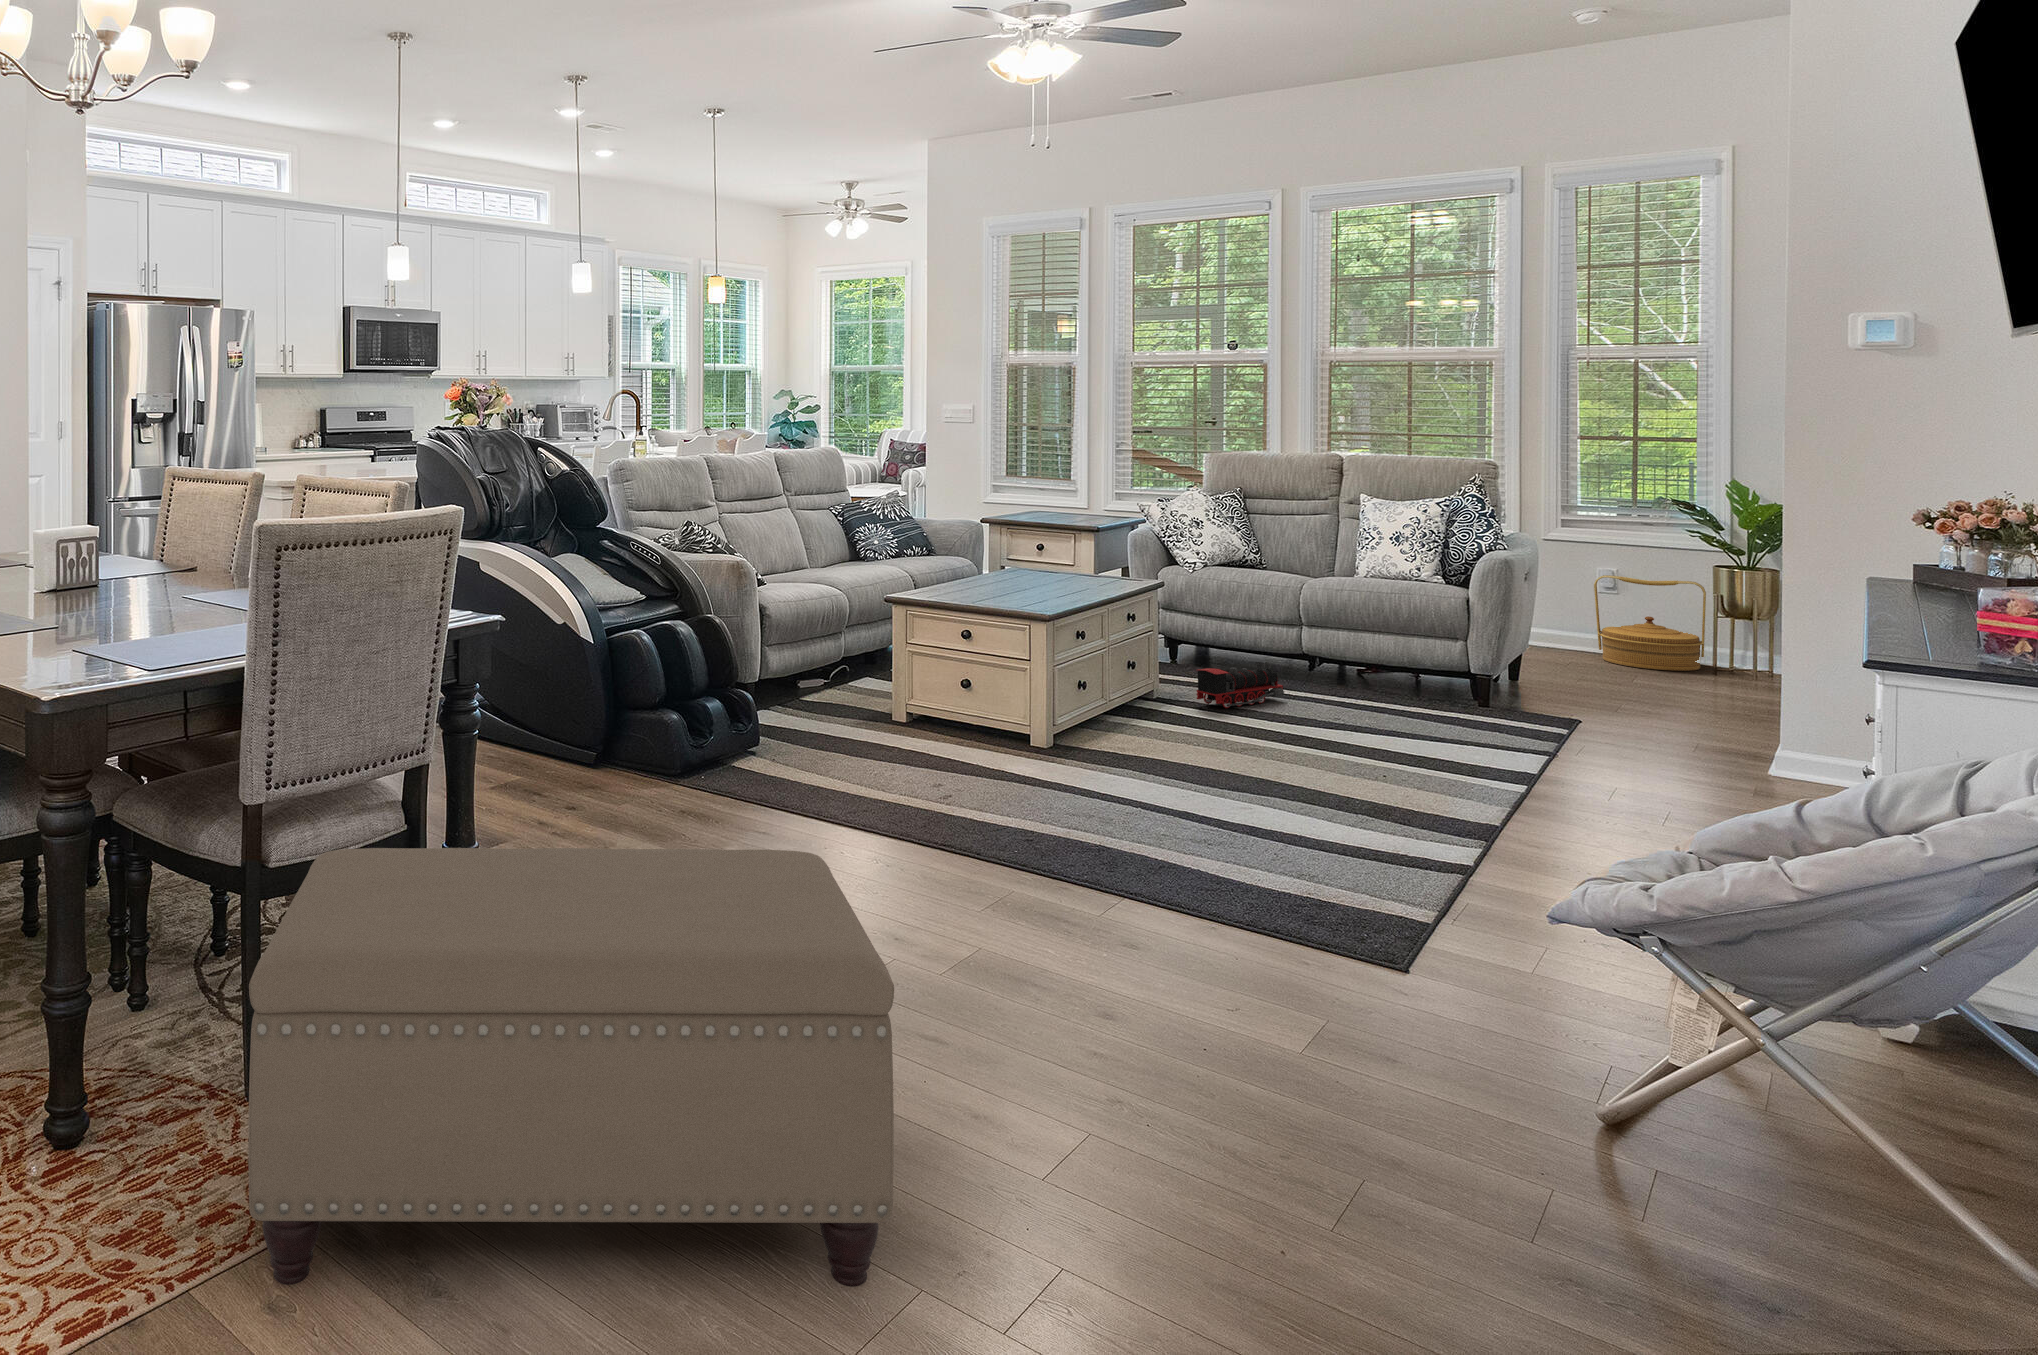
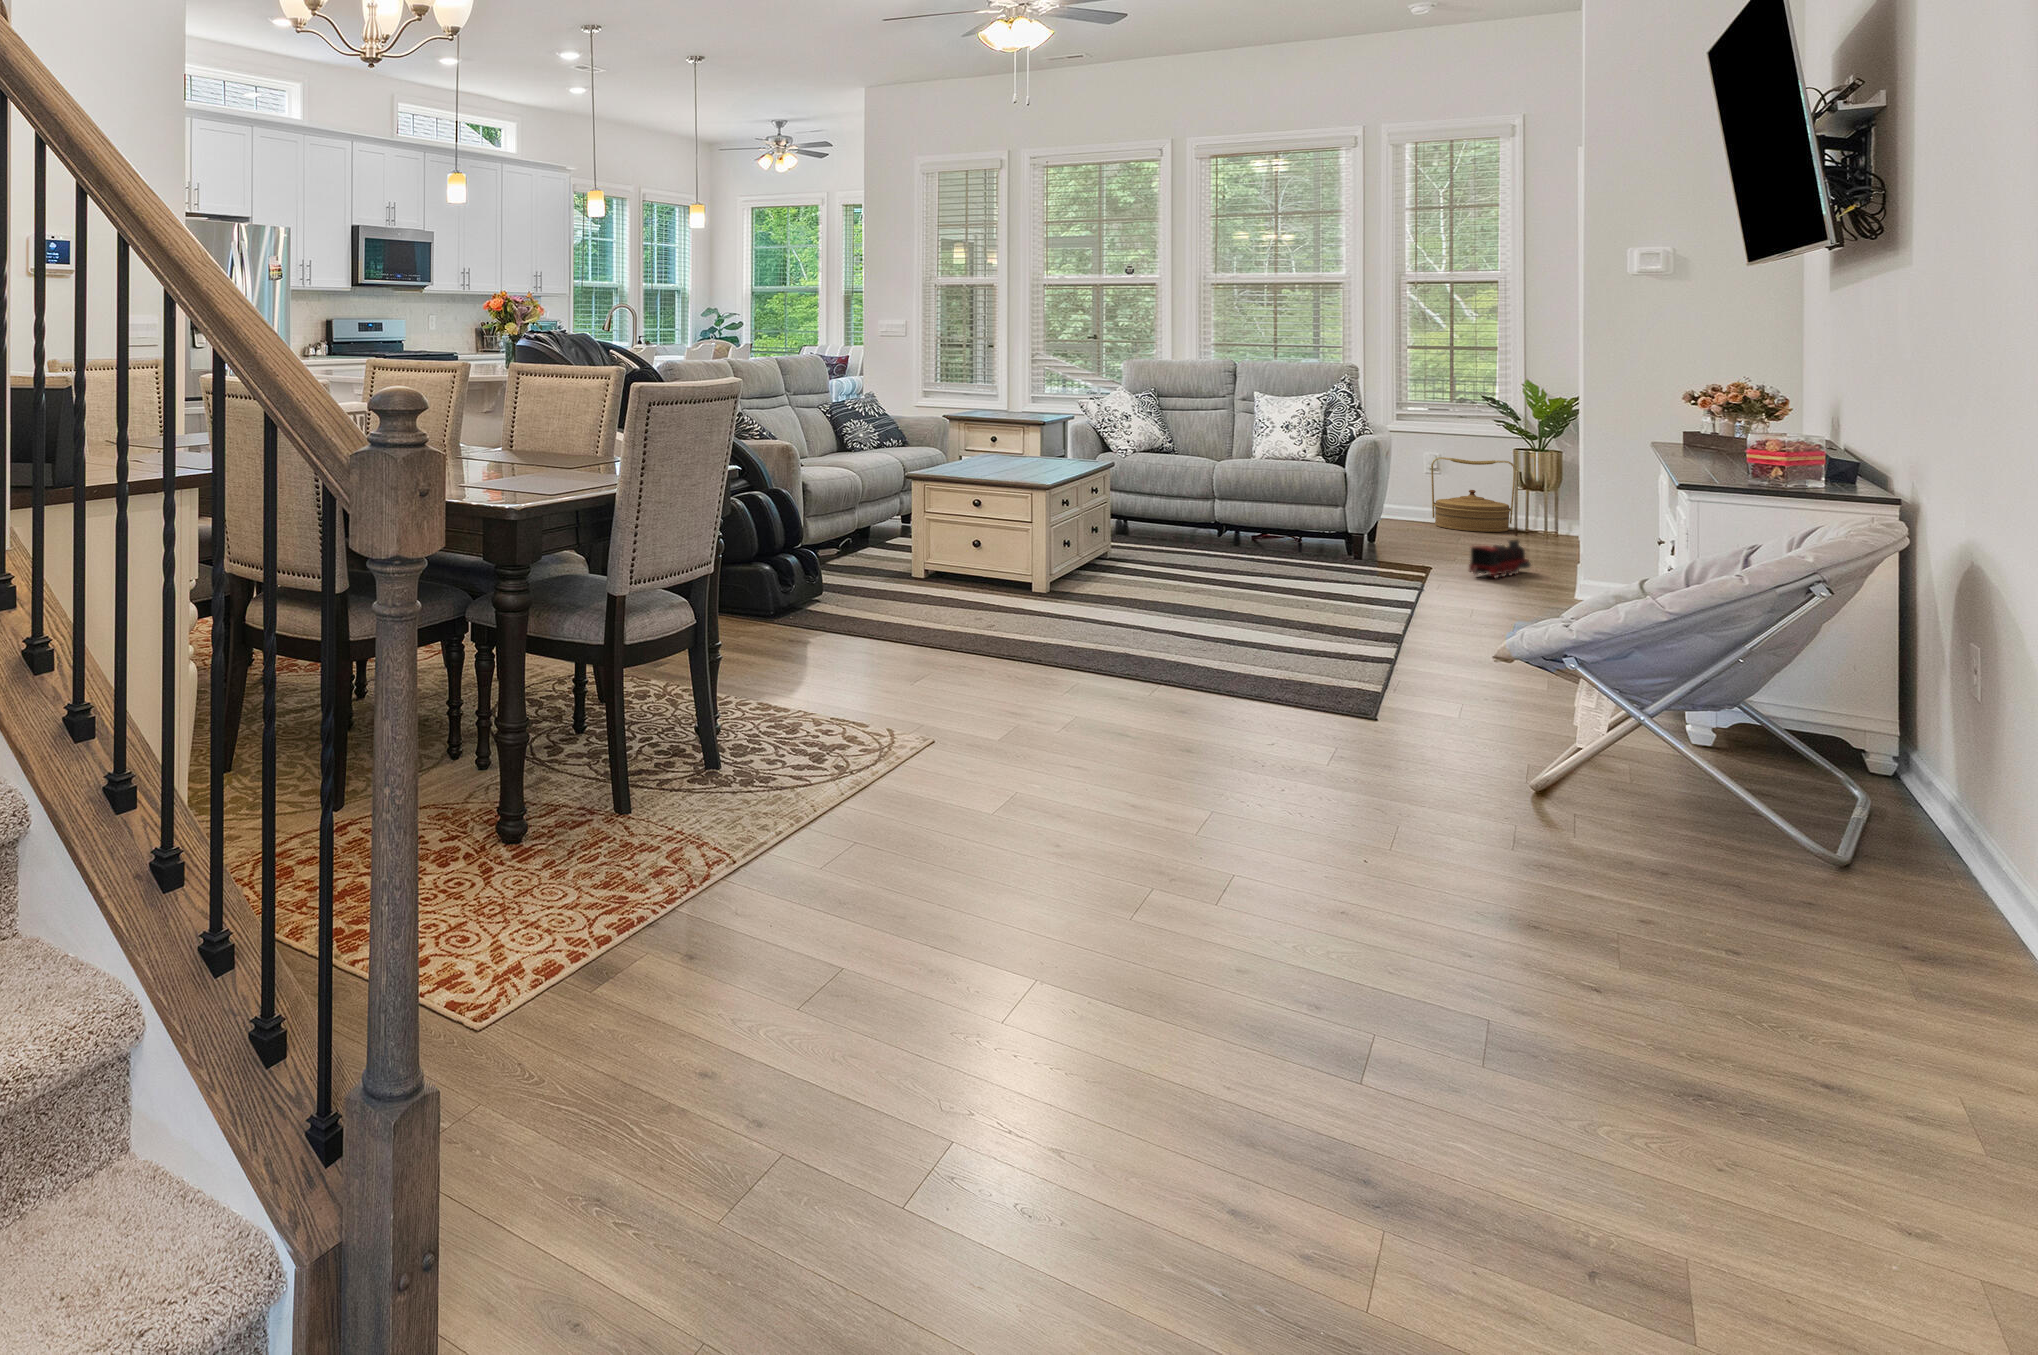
toy train: present [1196,662,1284,708] -> present [1469,540,1531,578]
ottoman: present [248,848,894,1287] -> none [695,618,1134,872]

